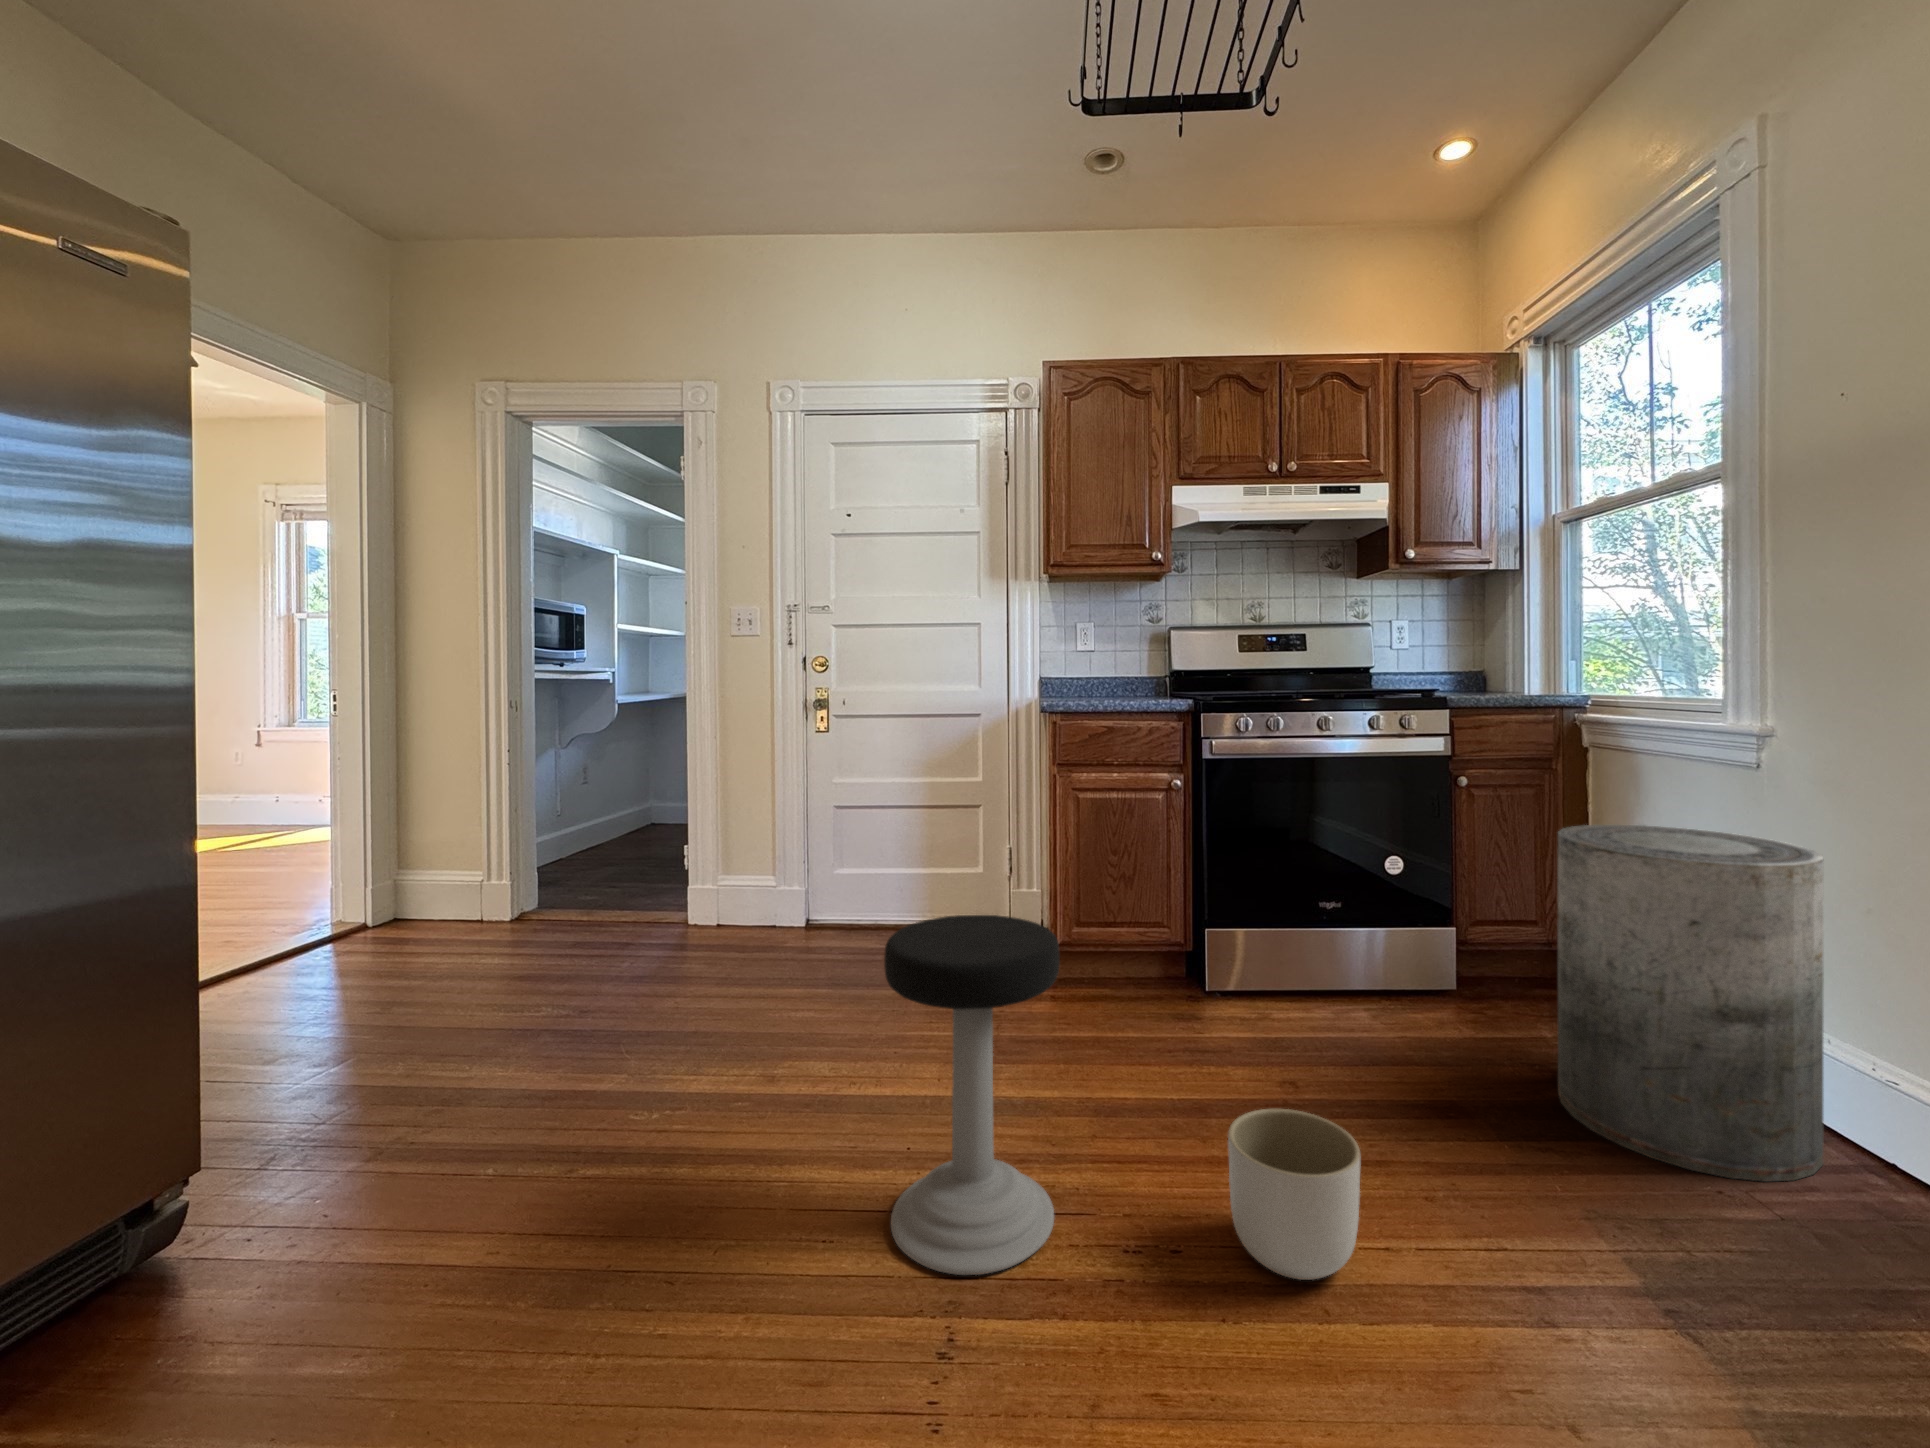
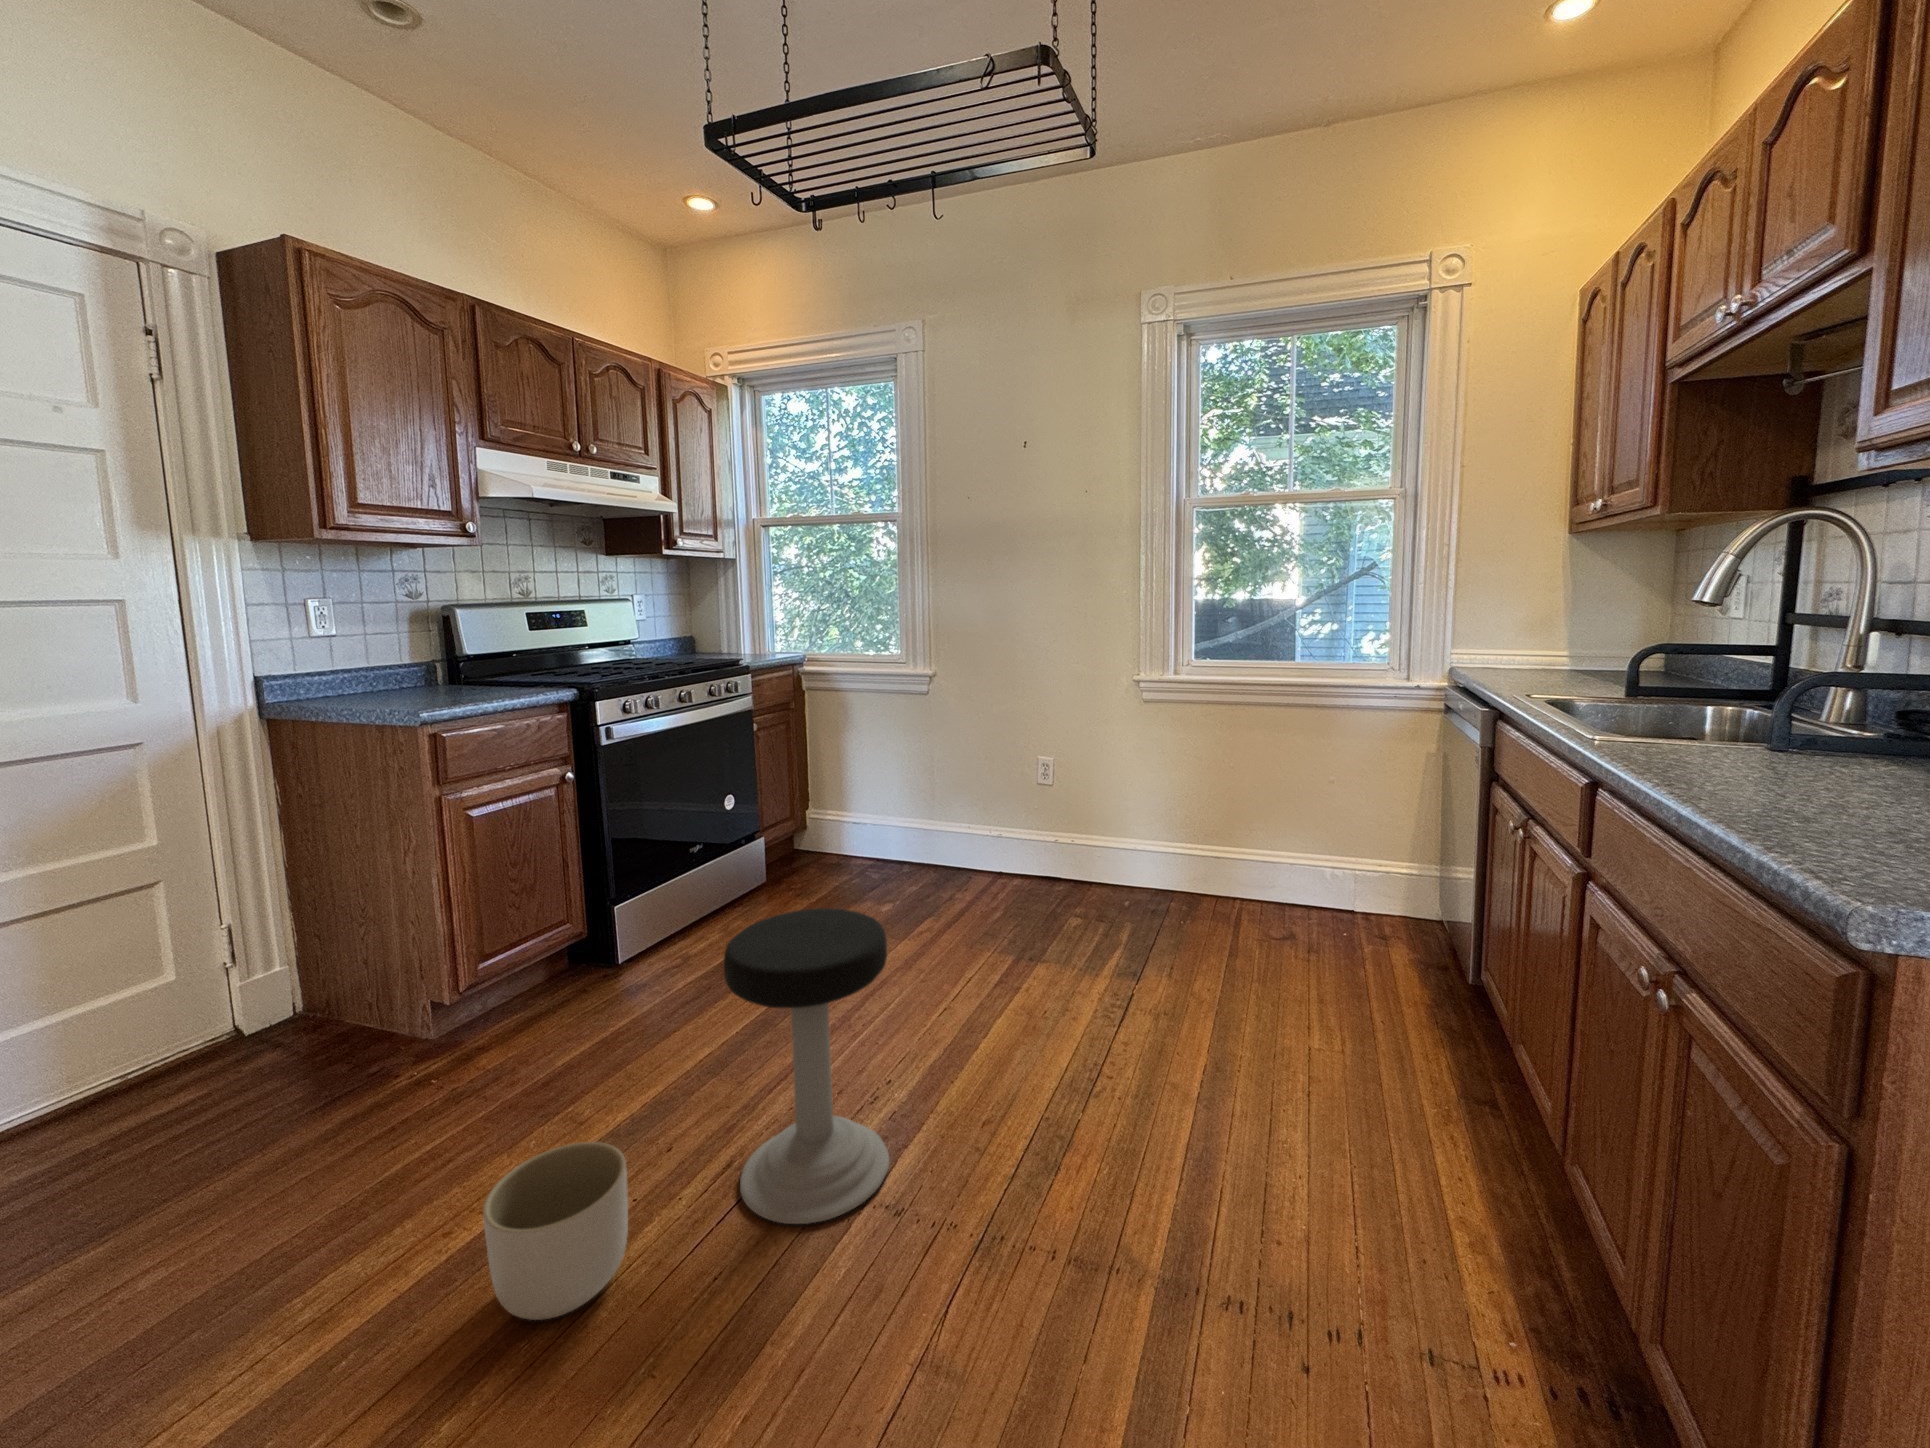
trash can: present [1558,824,1823,1182] -> none [883,731,1002,914]
planter: present [1228,1109,1360,1280] -> present [483,1142,628,1320]

